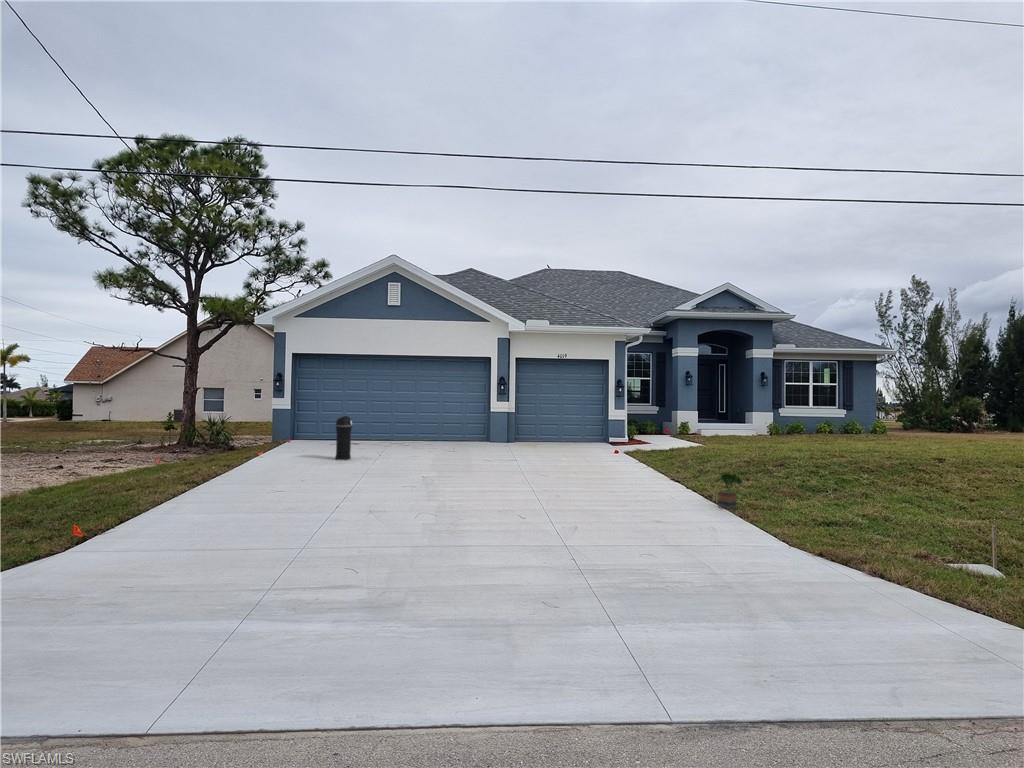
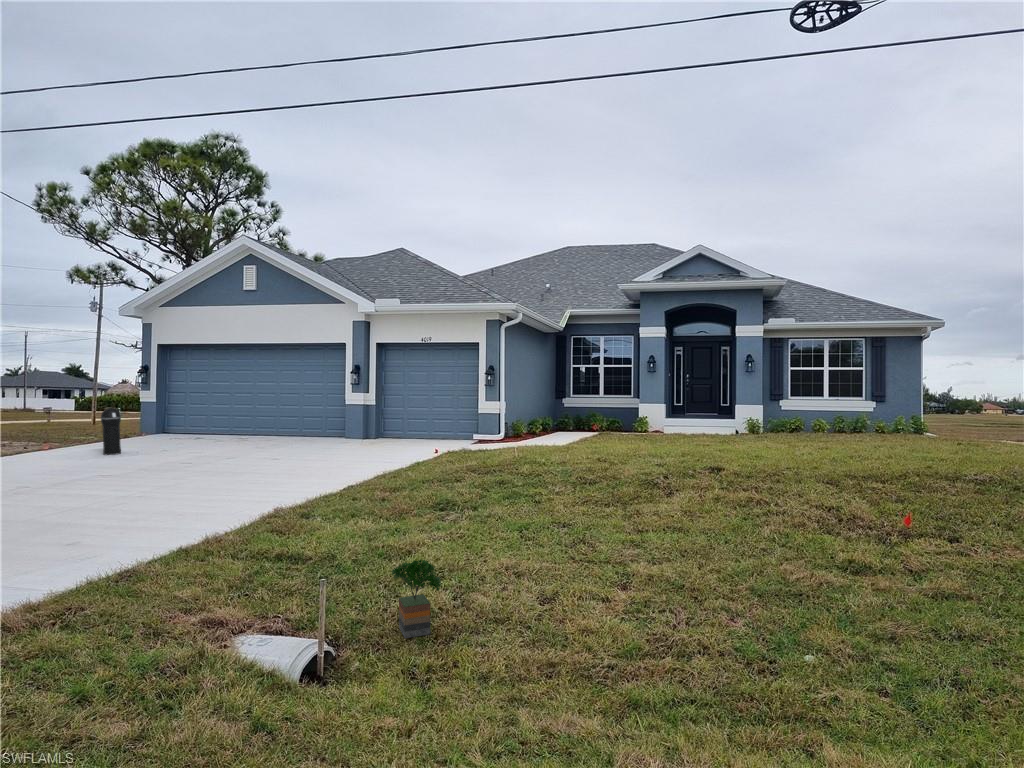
potted tree: present [716,473,742,509] -> present [391,560,441,638]

